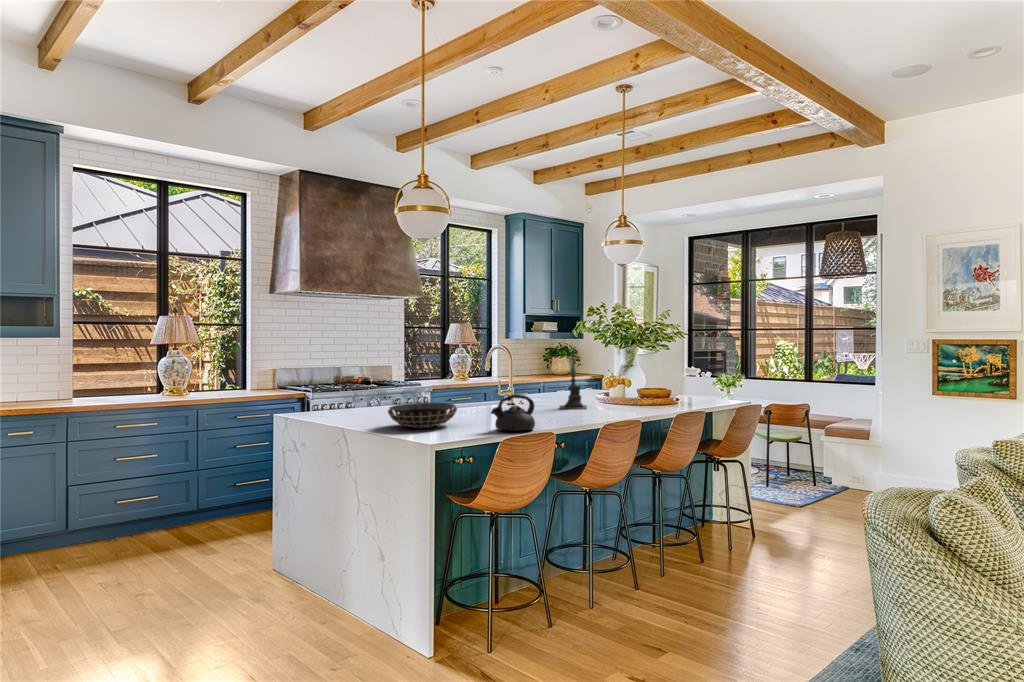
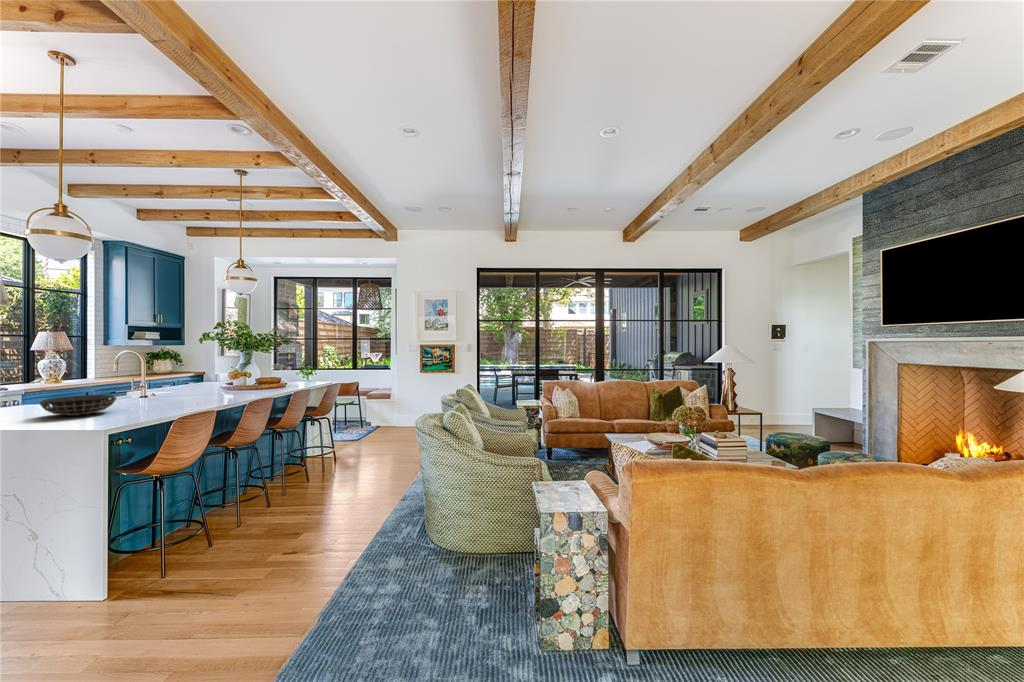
candle holder: present [560,357,587,409] -> none [195,352,220,395]
teapot: present [491,394,535,432] -> none [155,383,194,410]

